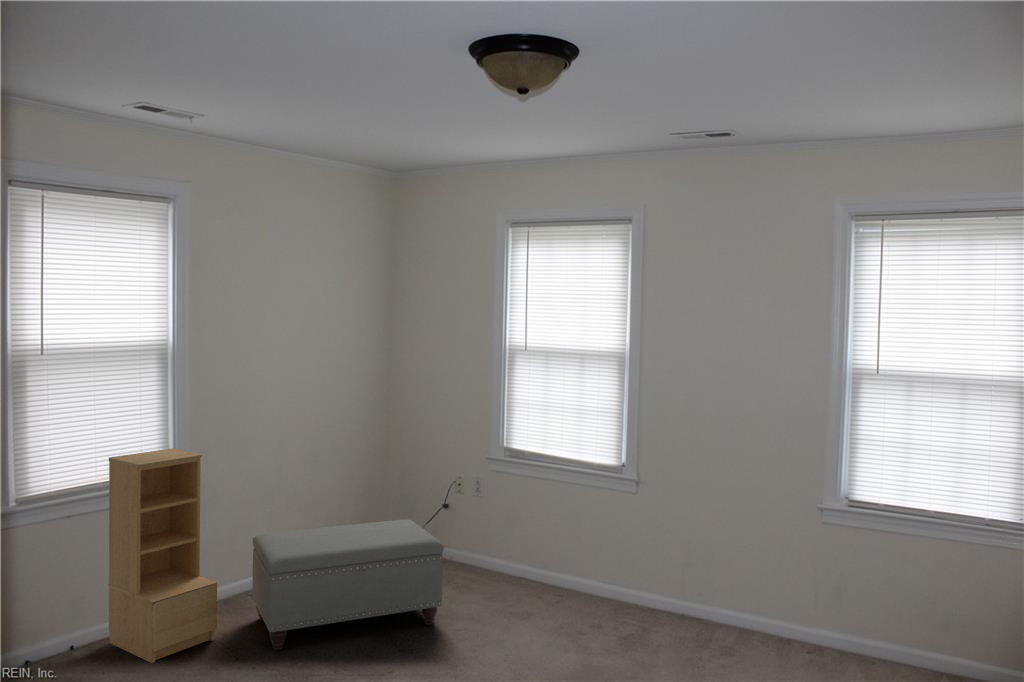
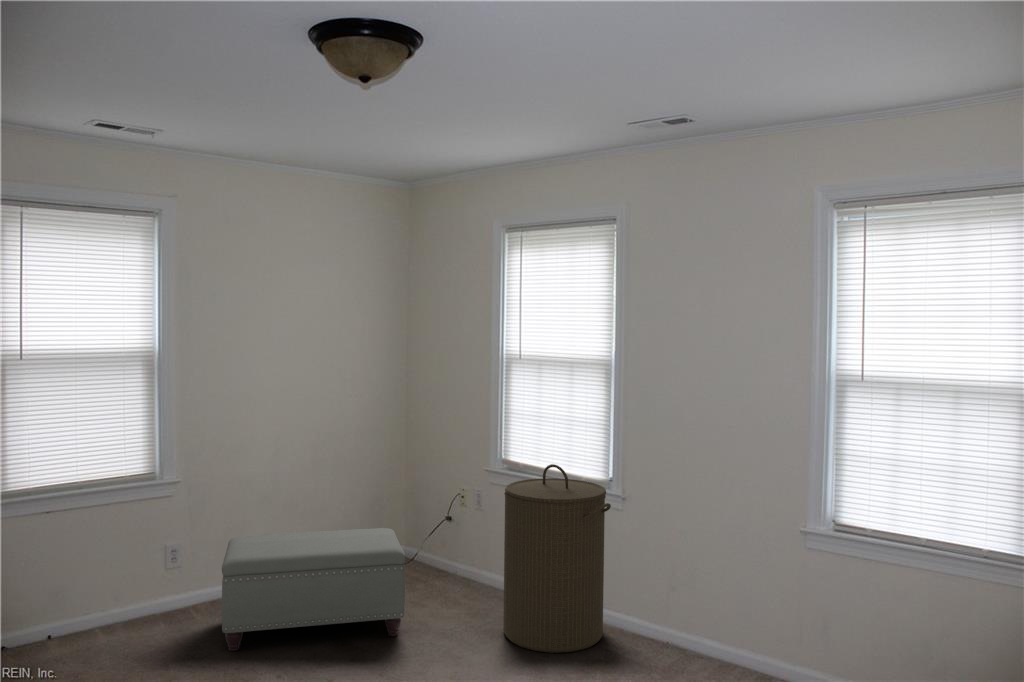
bookshelf: present [109,448,217,663] -> none [87,451,183,656]
laundry hamper: none [530,453,640,630] -> present [503,464,611,653]

